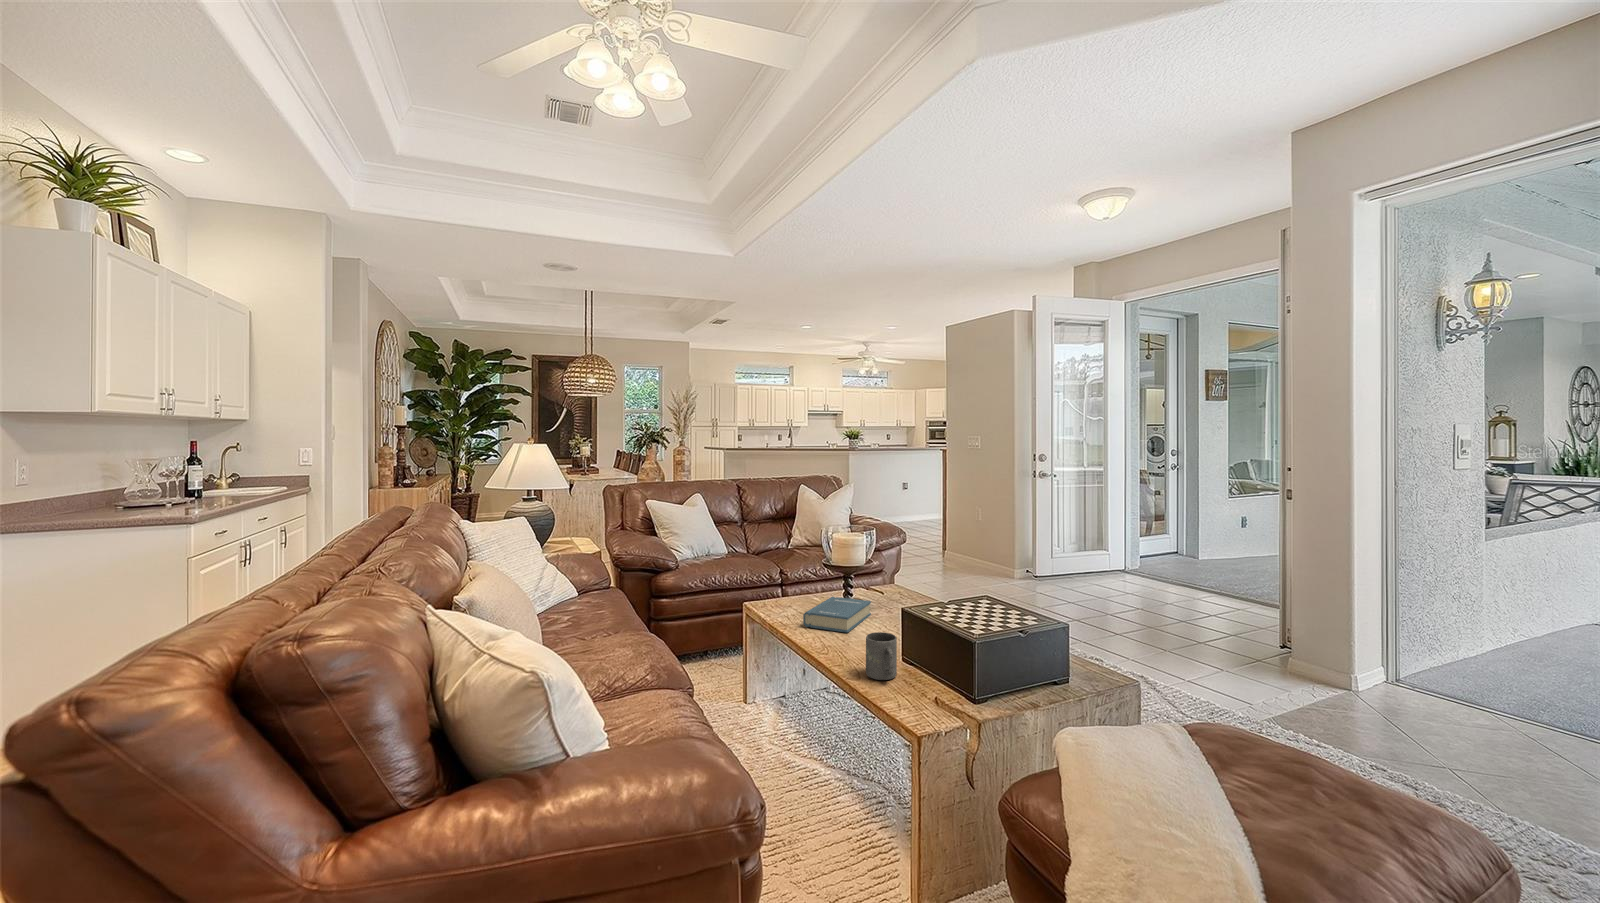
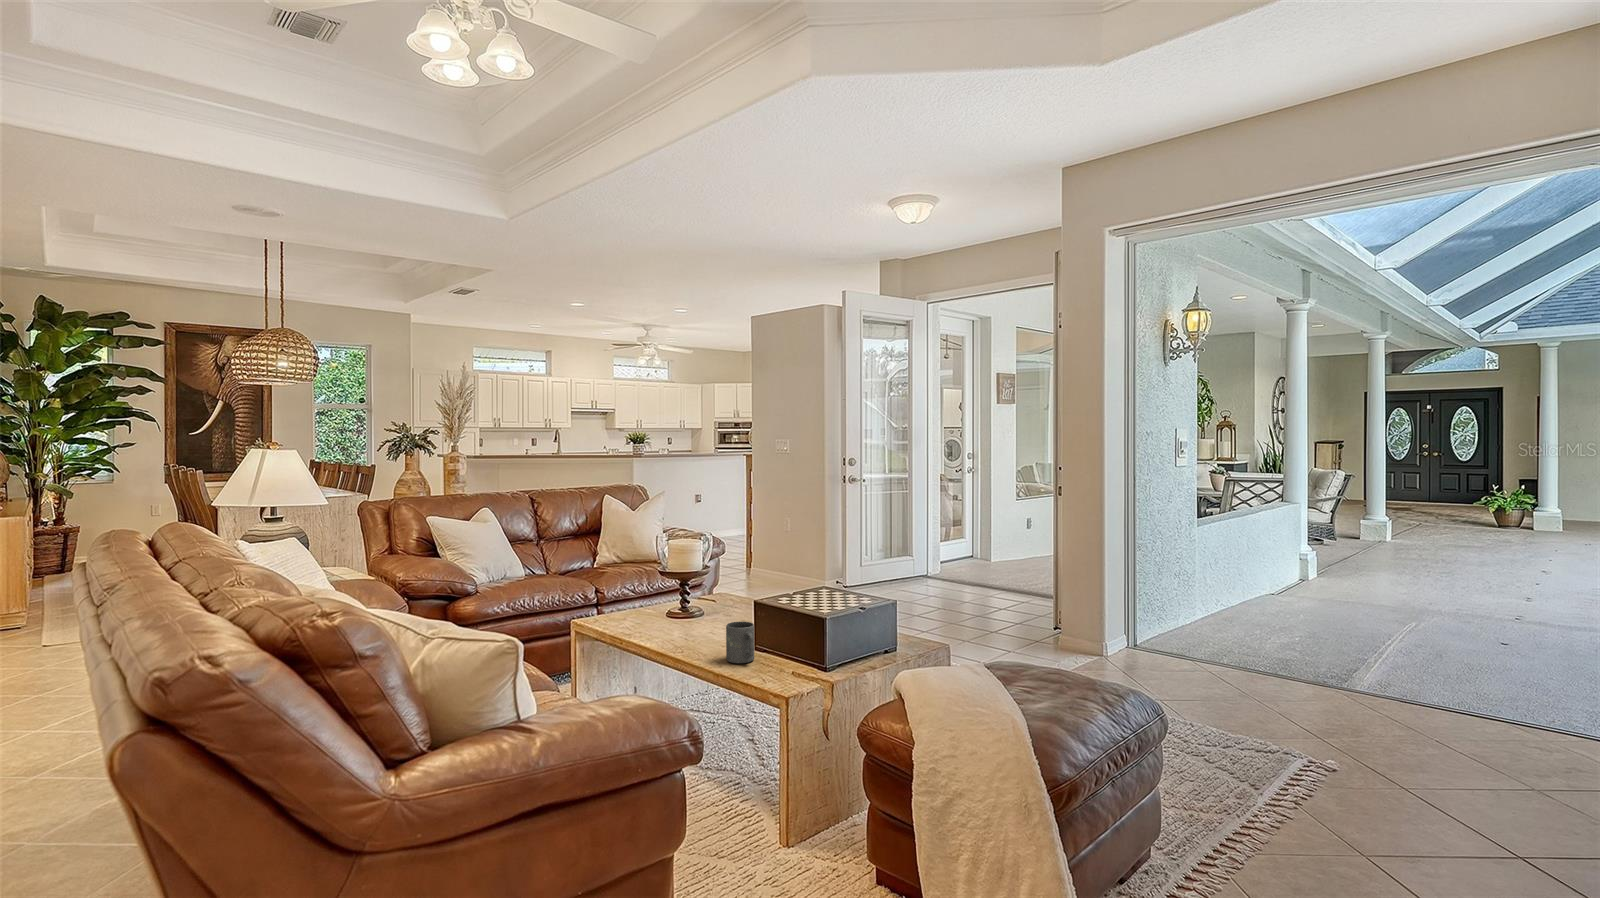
hardback book: present [803,597,871,633] -> none [650,602,712,632]

